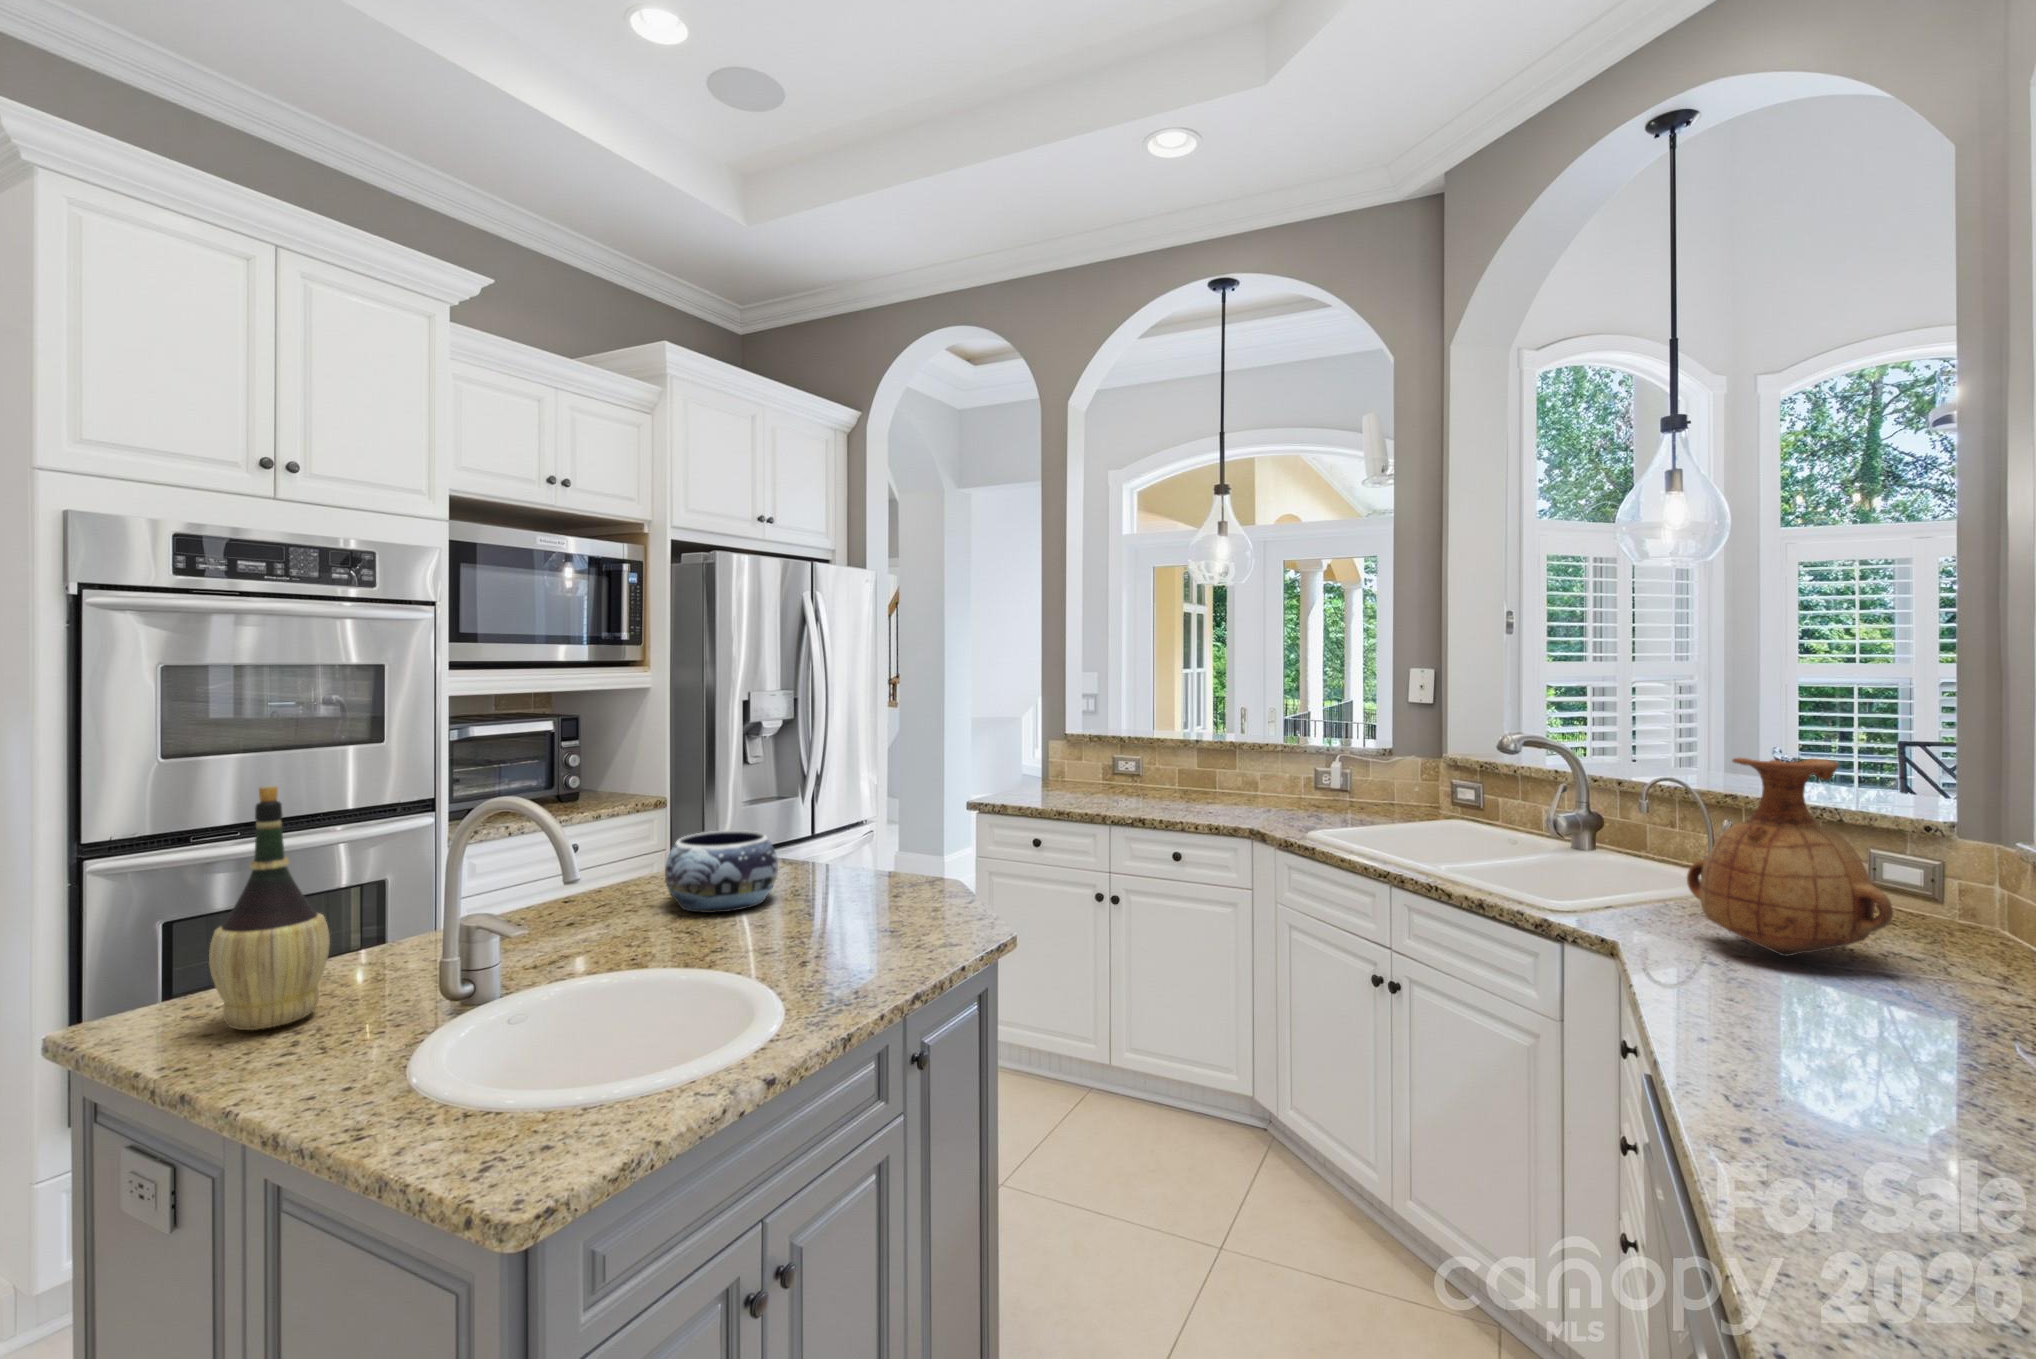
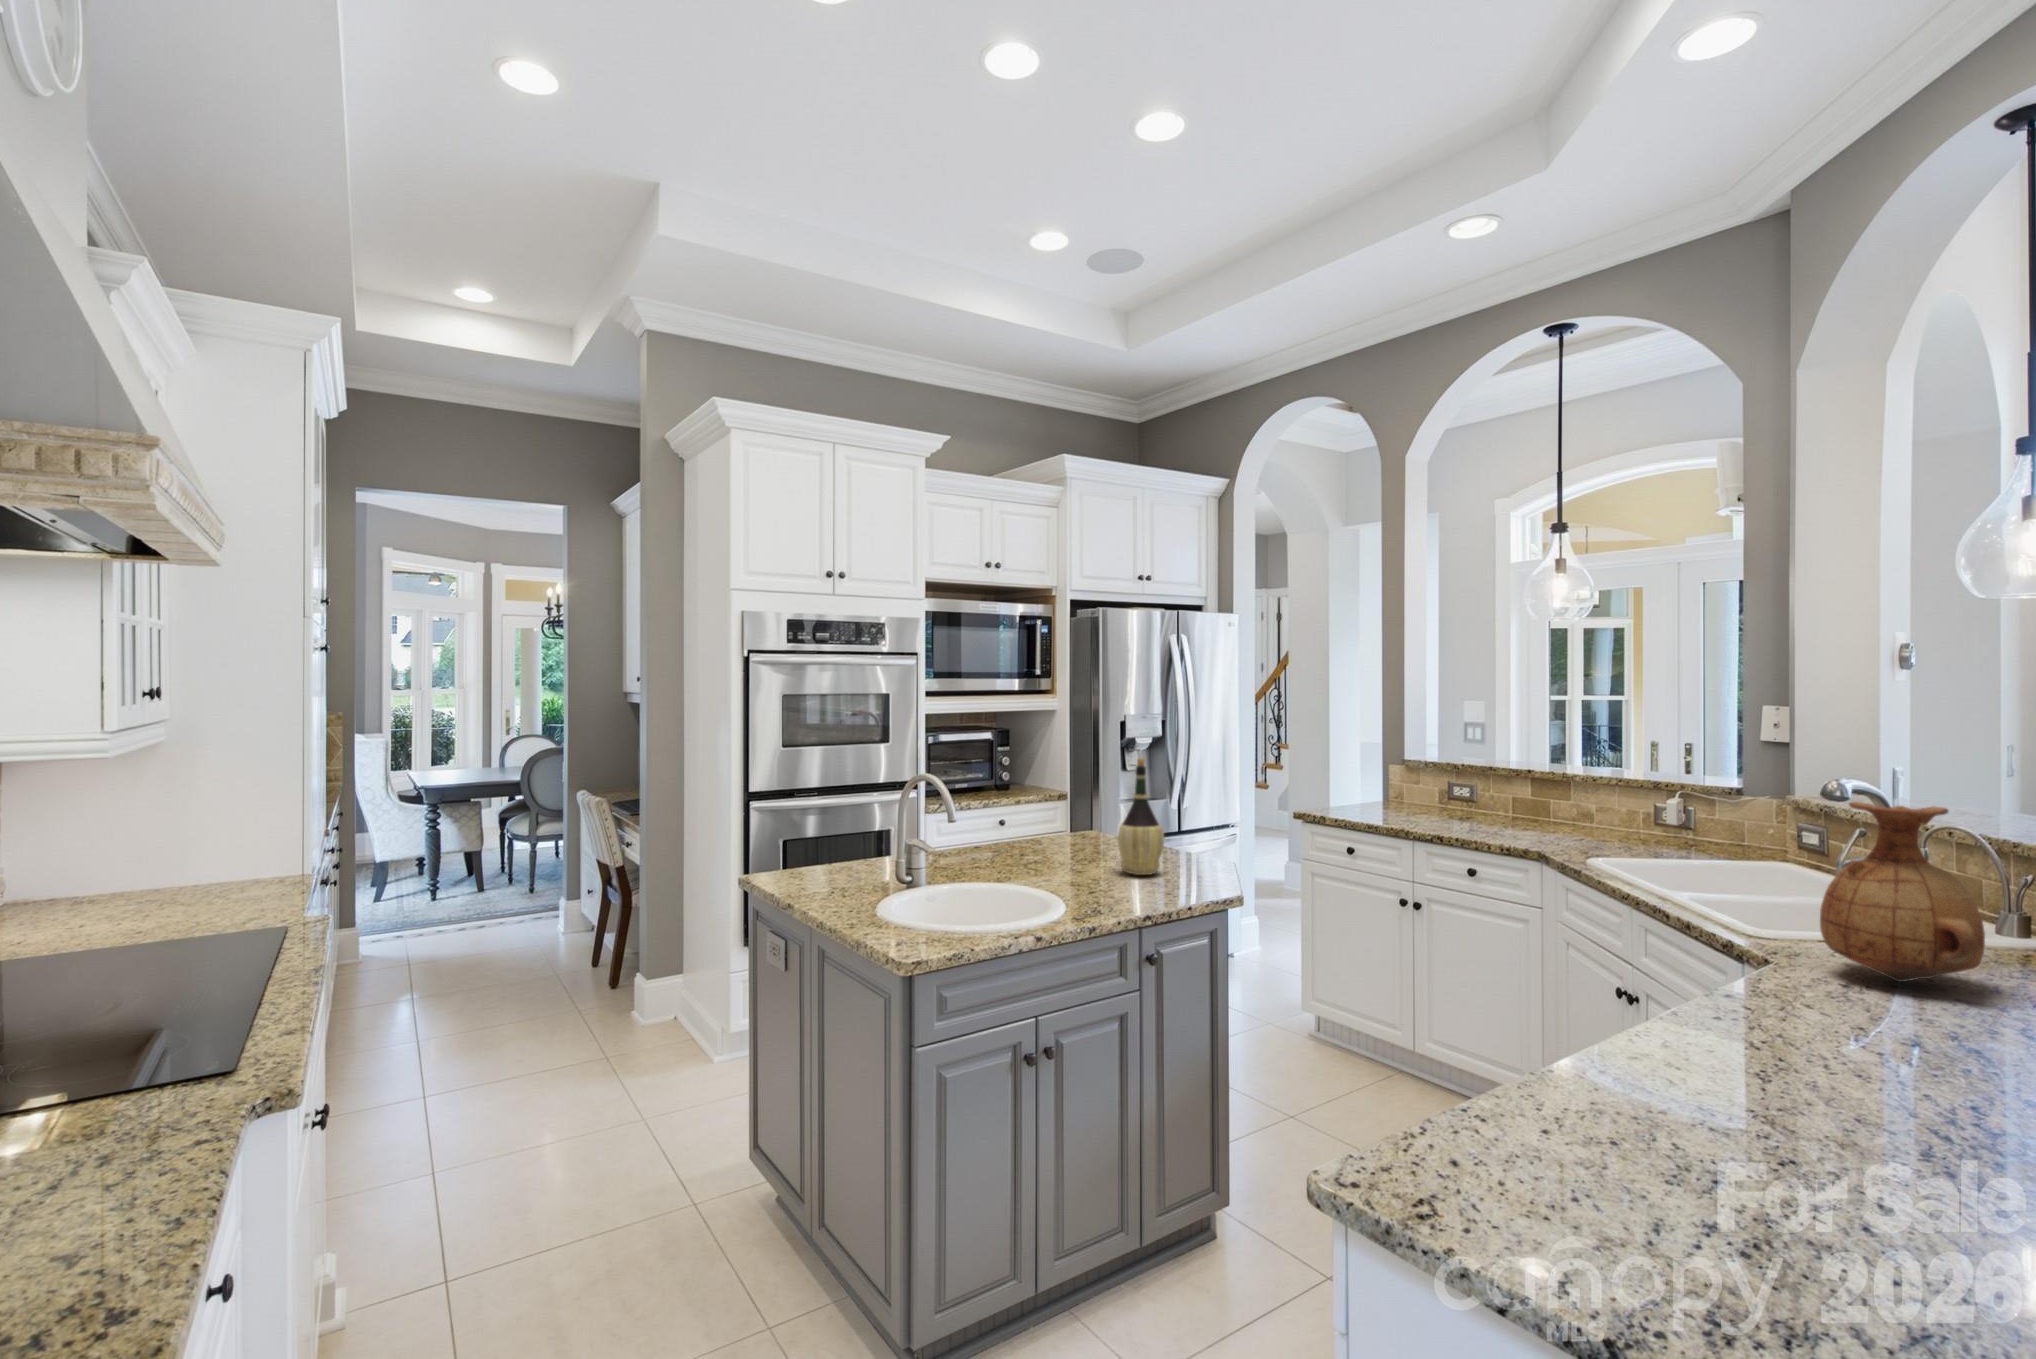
wine bottle: present [209,786,330,1030] -> present [1118,758,1164,875]
decorative bowl: present [665,830,778,913] -> none [1025,811,1097,863]

